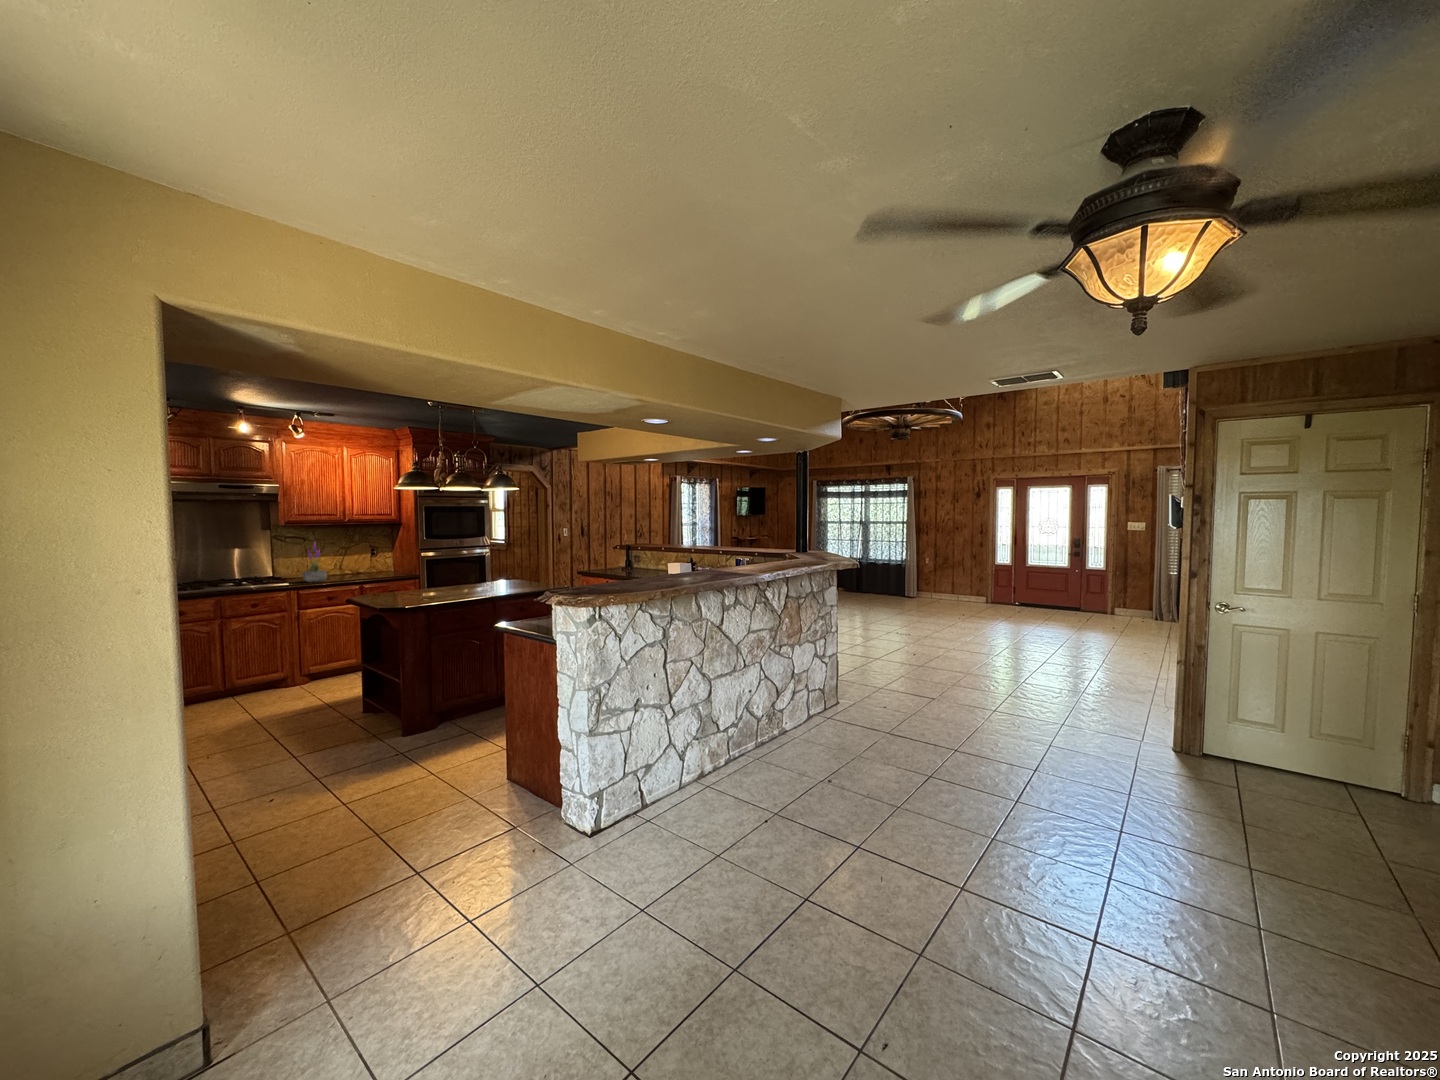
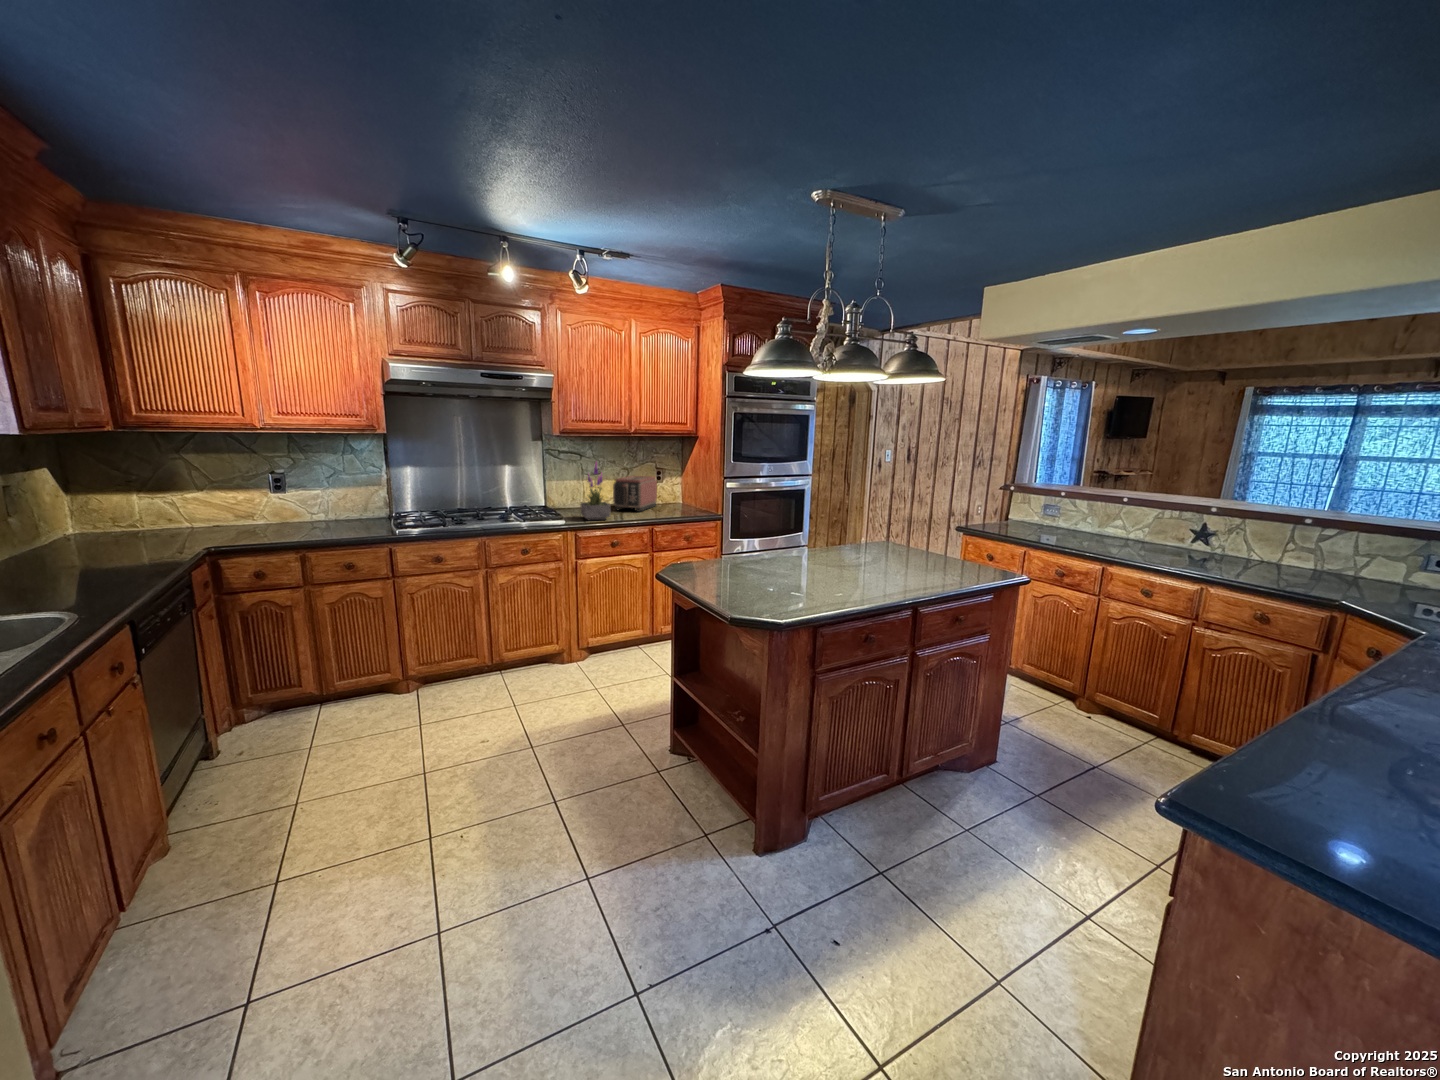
toaster: none [332,552,371,577] -> present [613,476,657,512]

